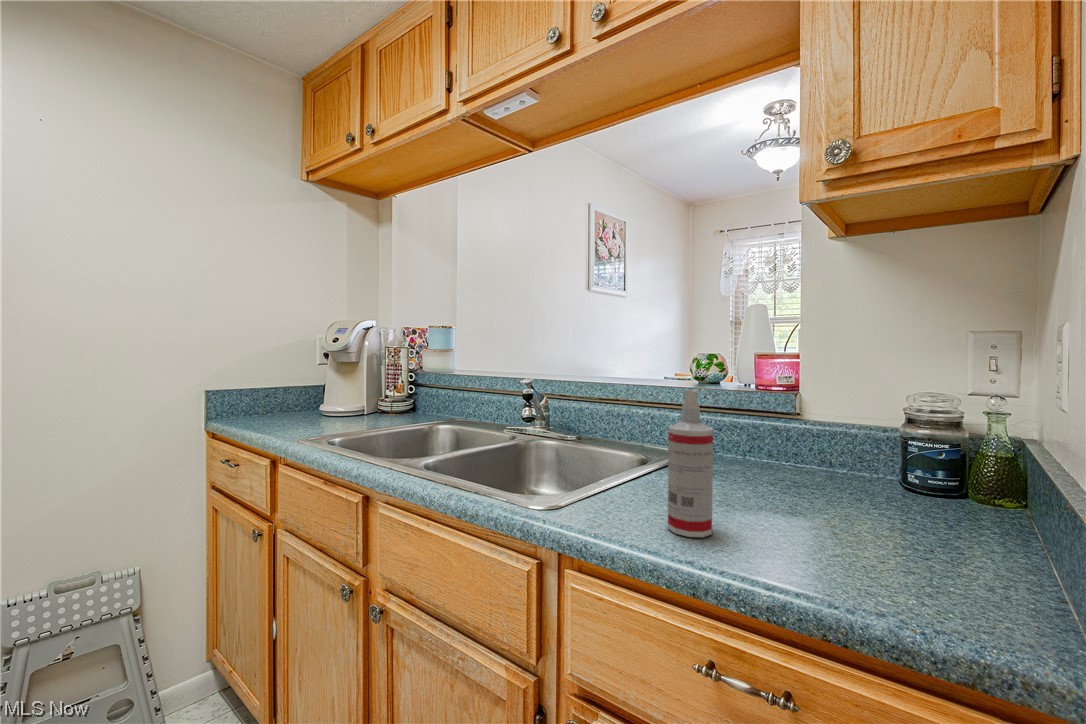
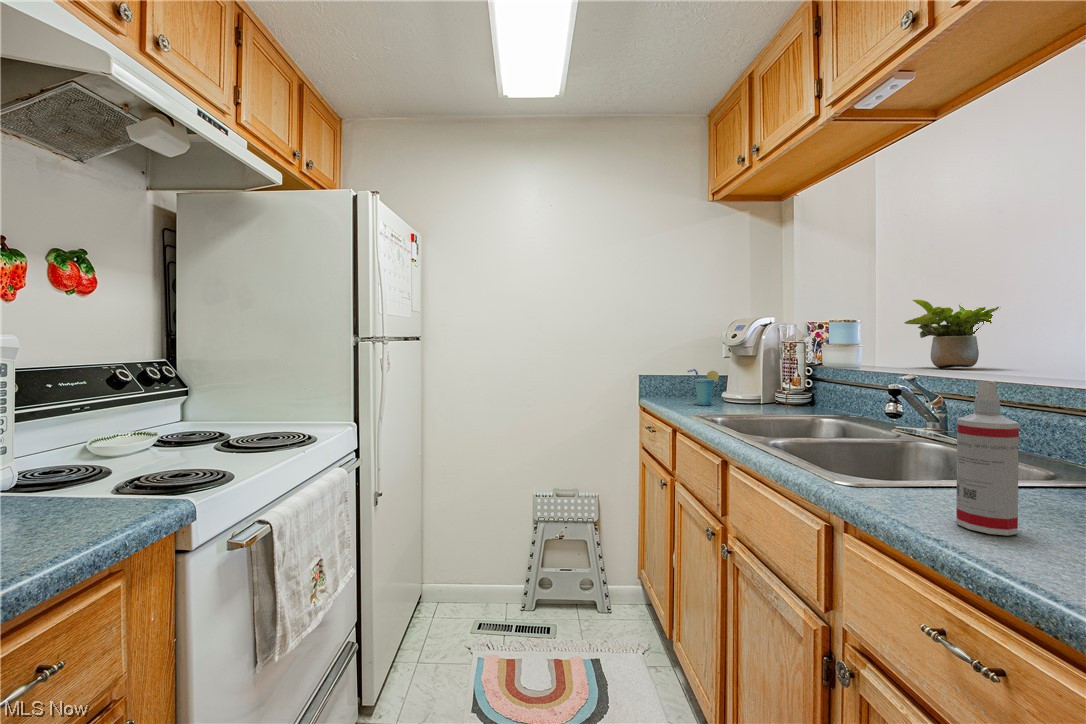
potted plant: none [491,314,552,372] -> present [904,300,999,368]
cup: none [283,377,322,422] -> present [688,369,719,405]

